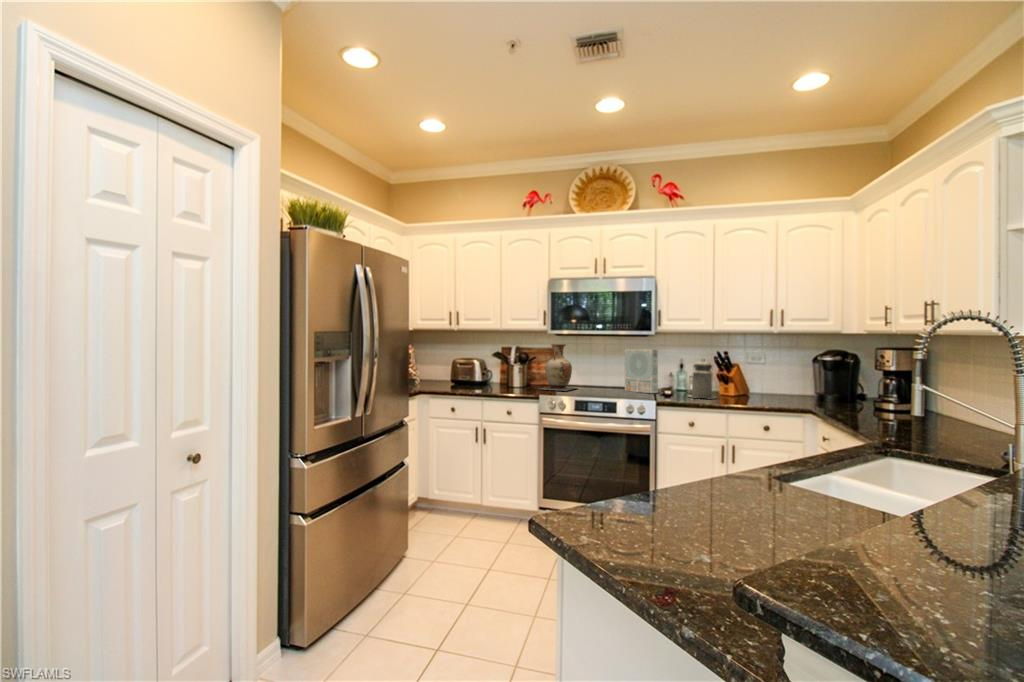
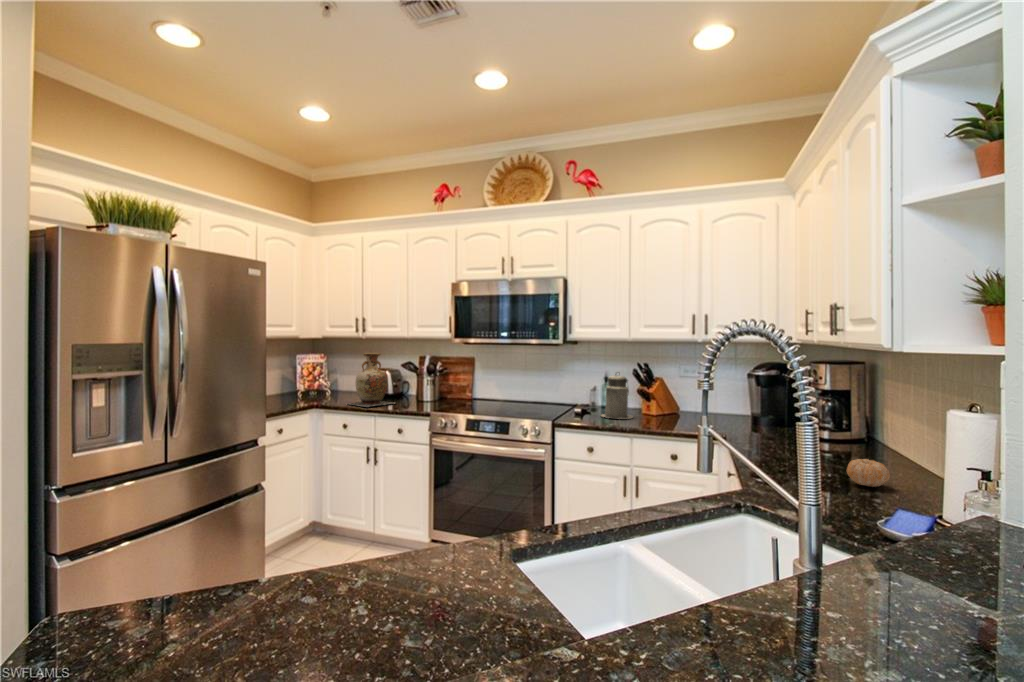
vase: present [541,344,576,390] -> present [350,353,393,407]
cereal box: present [625,349,658,393] -> none [542,359,574,411]
fruit: none [943,415,977,434] -> present [847,459,890,487]

